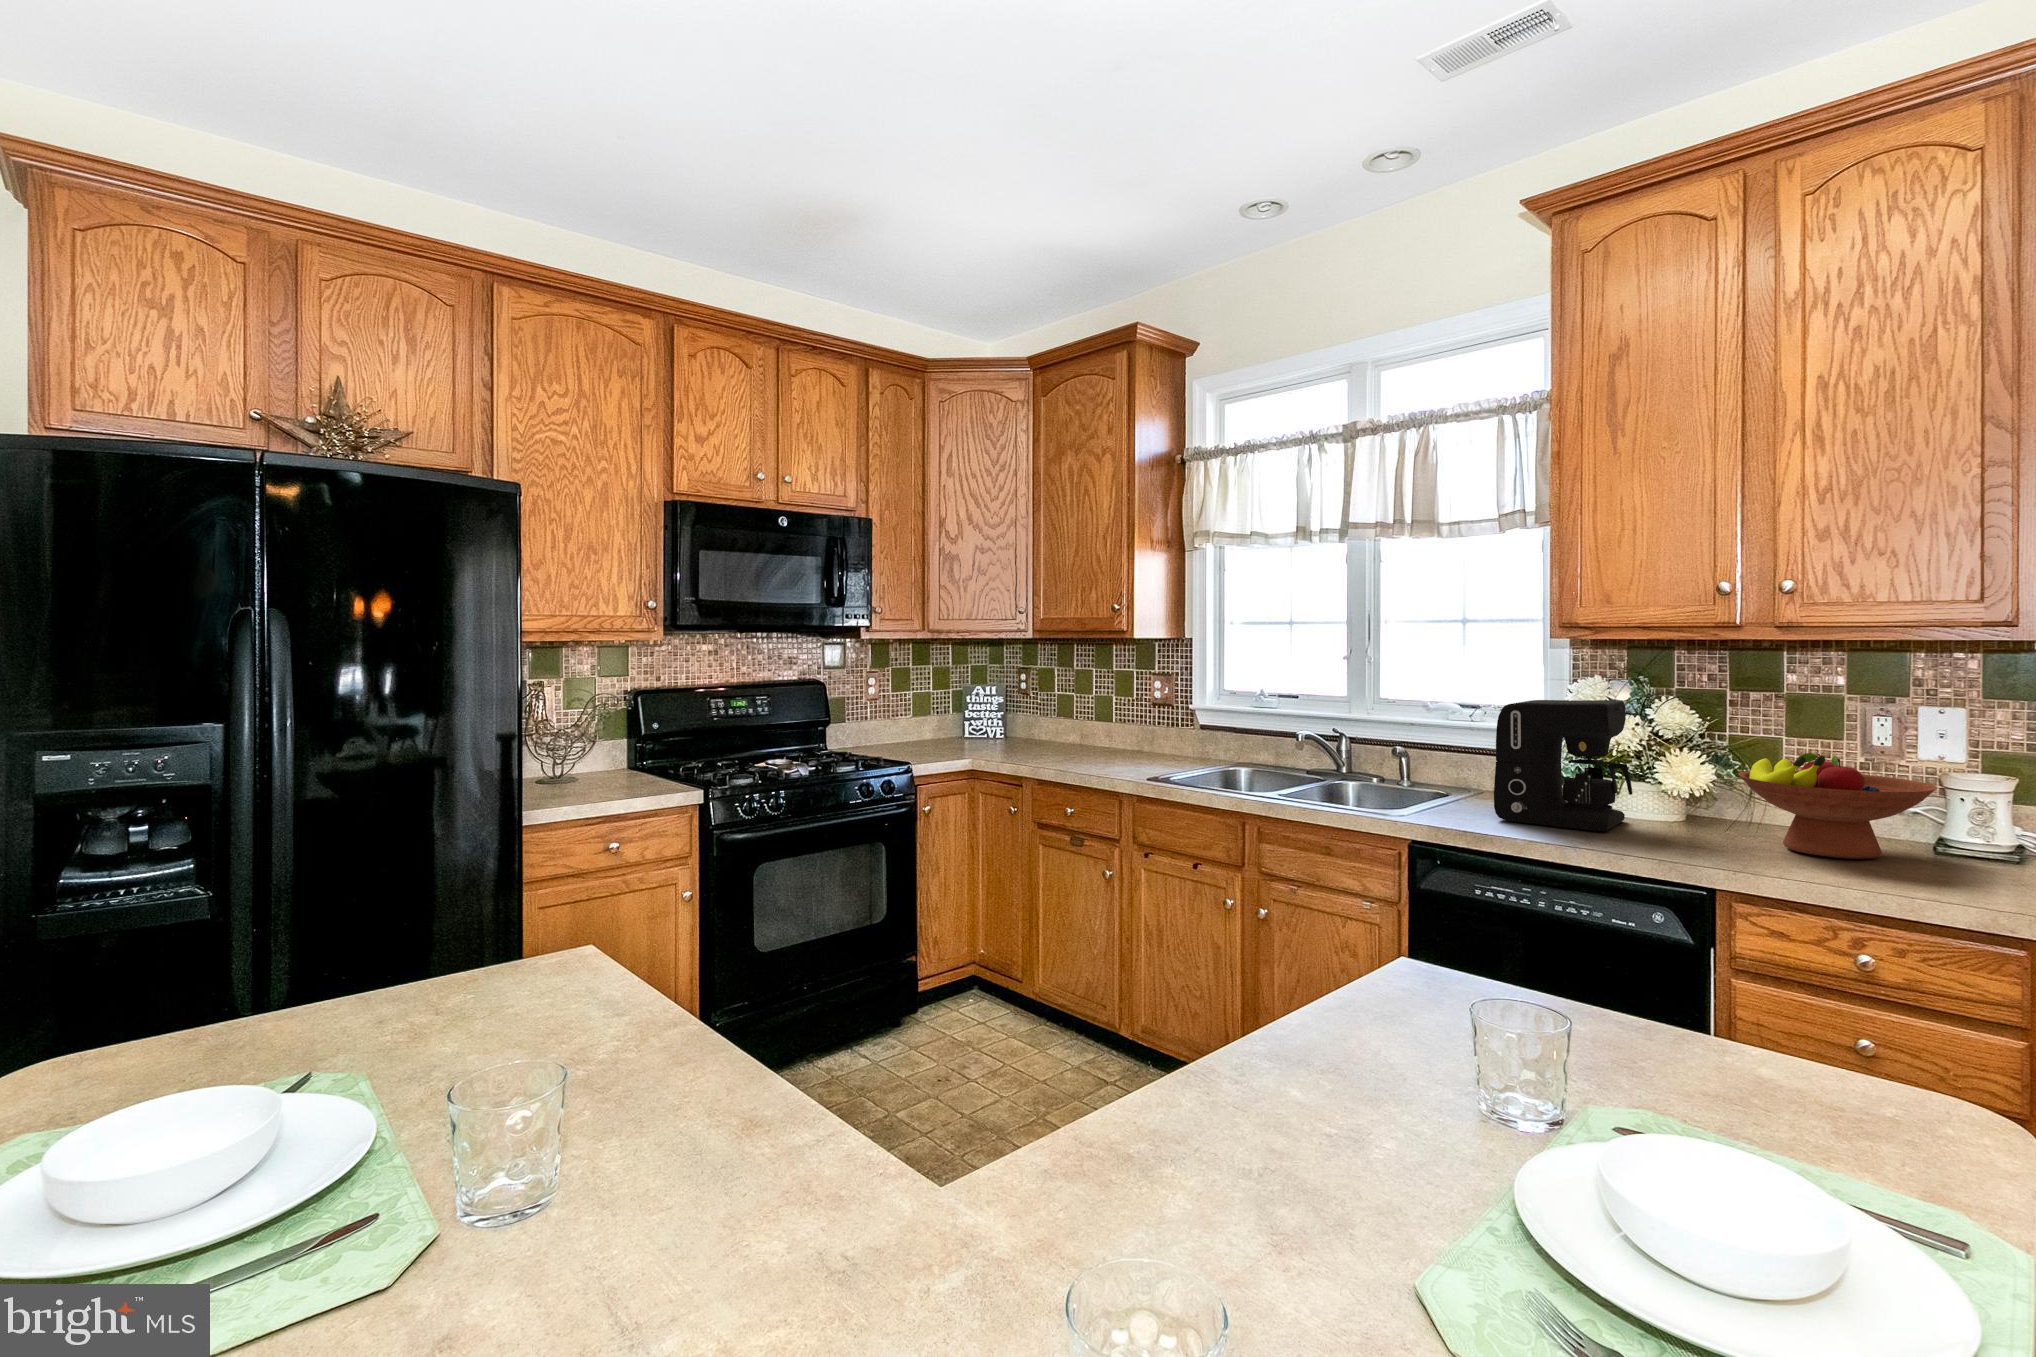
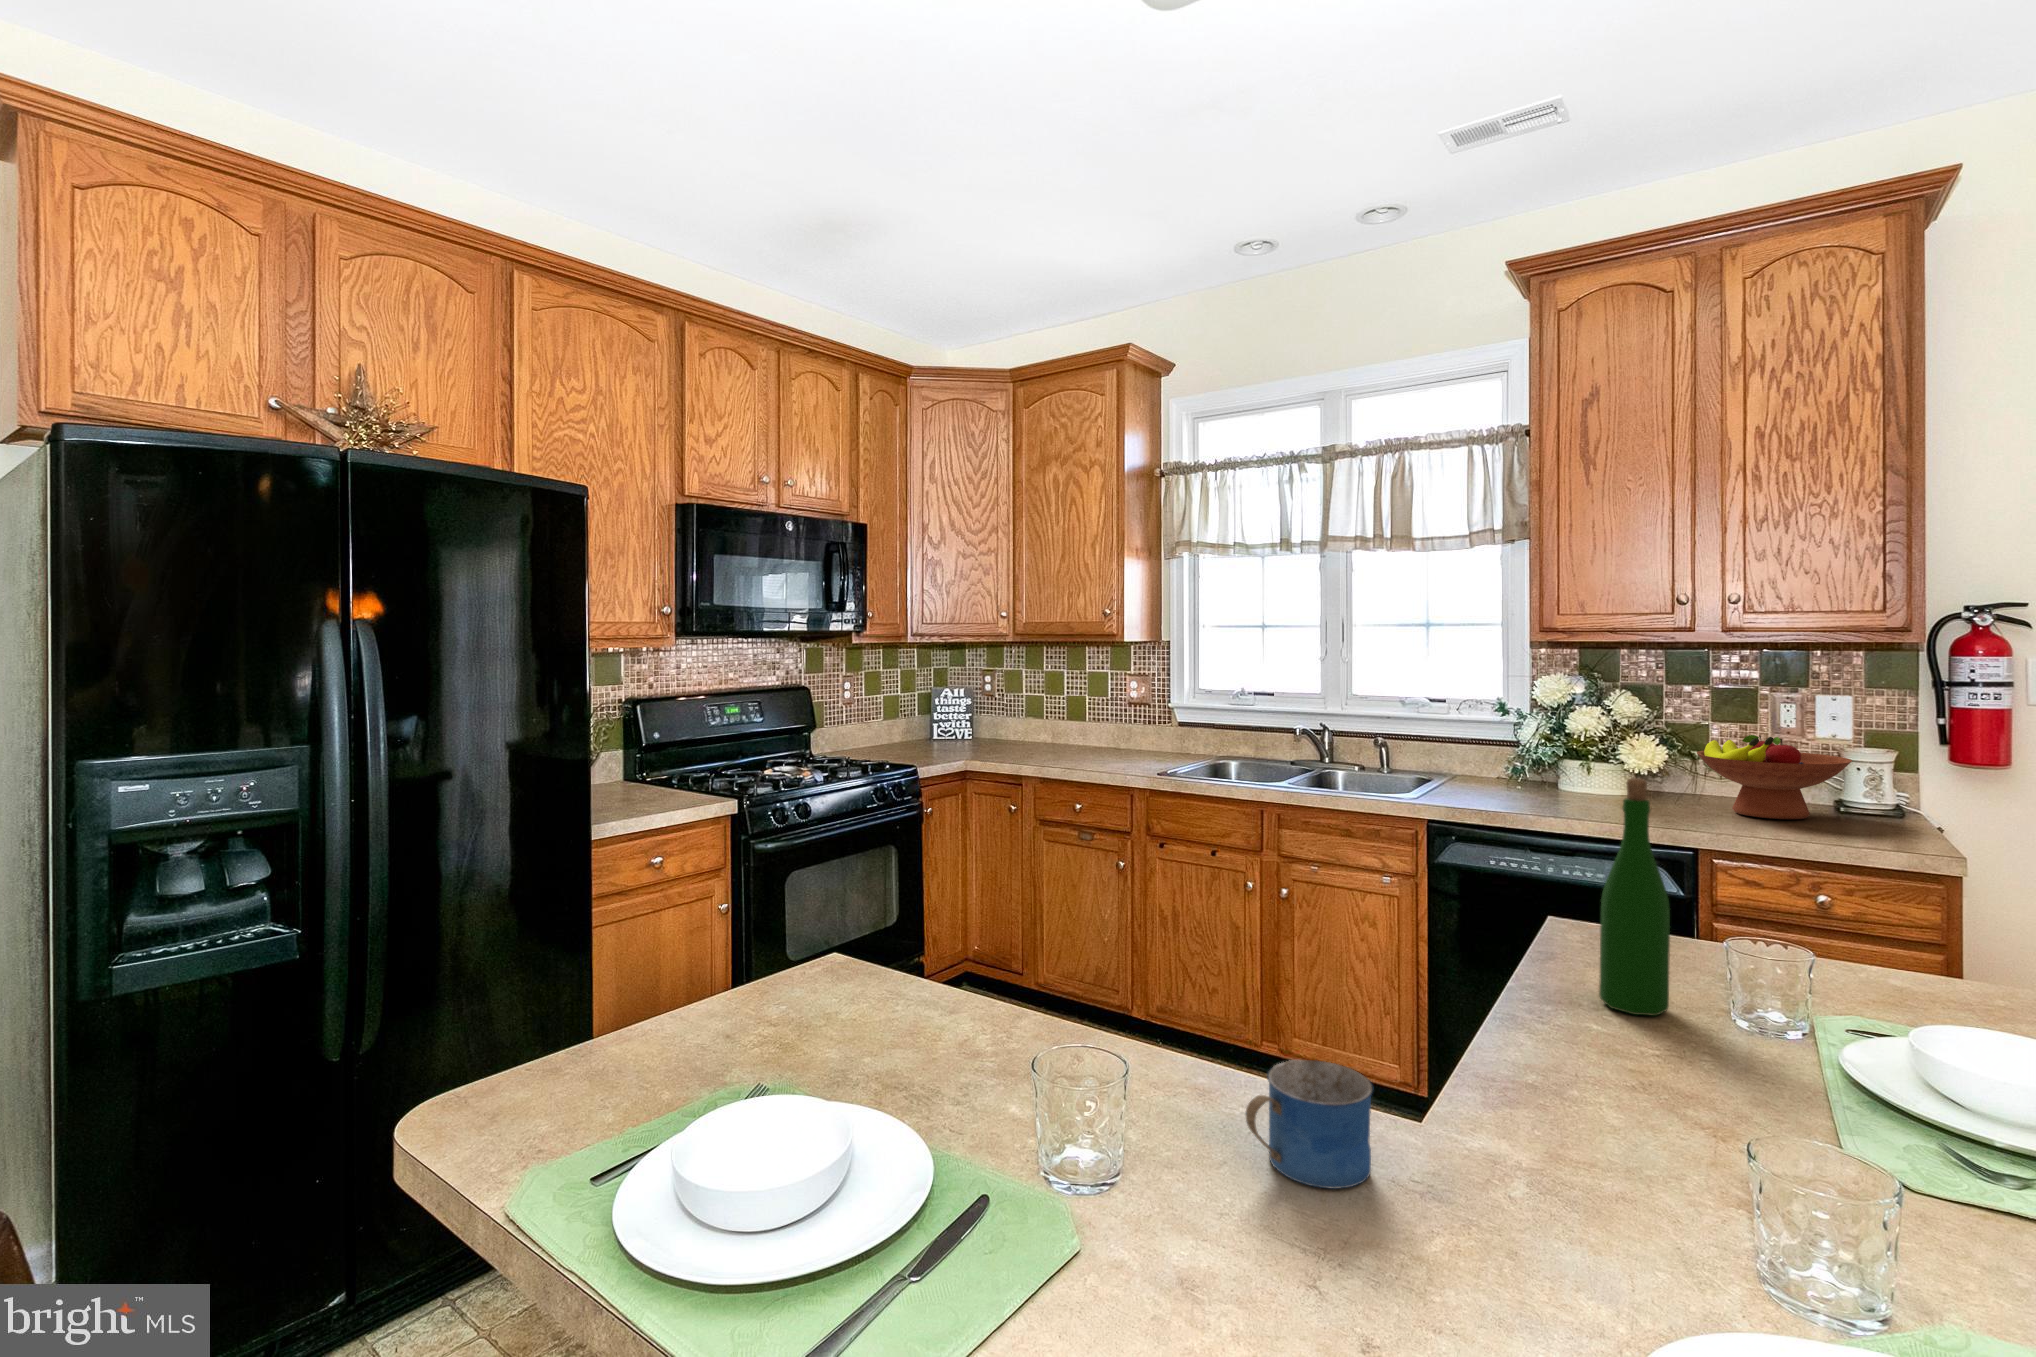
coffee maker: present [1494,700,1632,831] -> none [1493,694,1608,806]
wine bottle: none [1315,798,1388,1097] -> present [1599,778,1670,1016]
mug: none [592,1117,758,1282] -> present [1246,1060,1373,1189]

